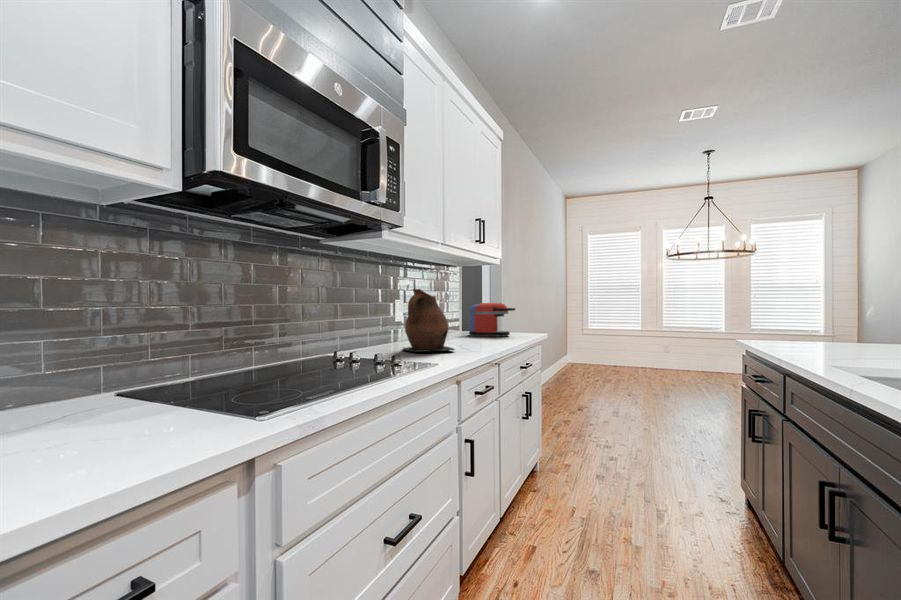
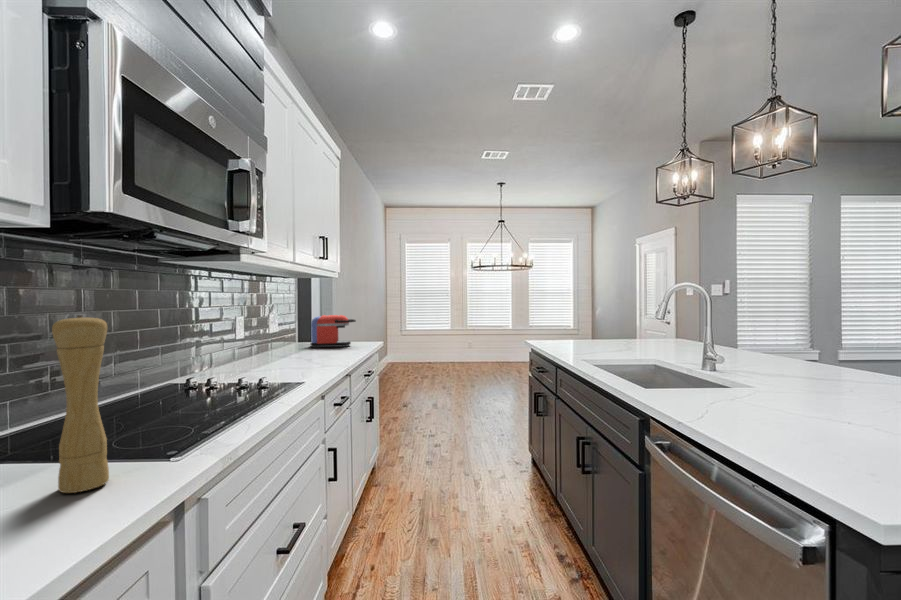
pepper mill: none [143,267,192,439] -> present [52,315,109,493]
ceramic pitcher: present [403,289,455,352] -> none [253,308,312,370]

